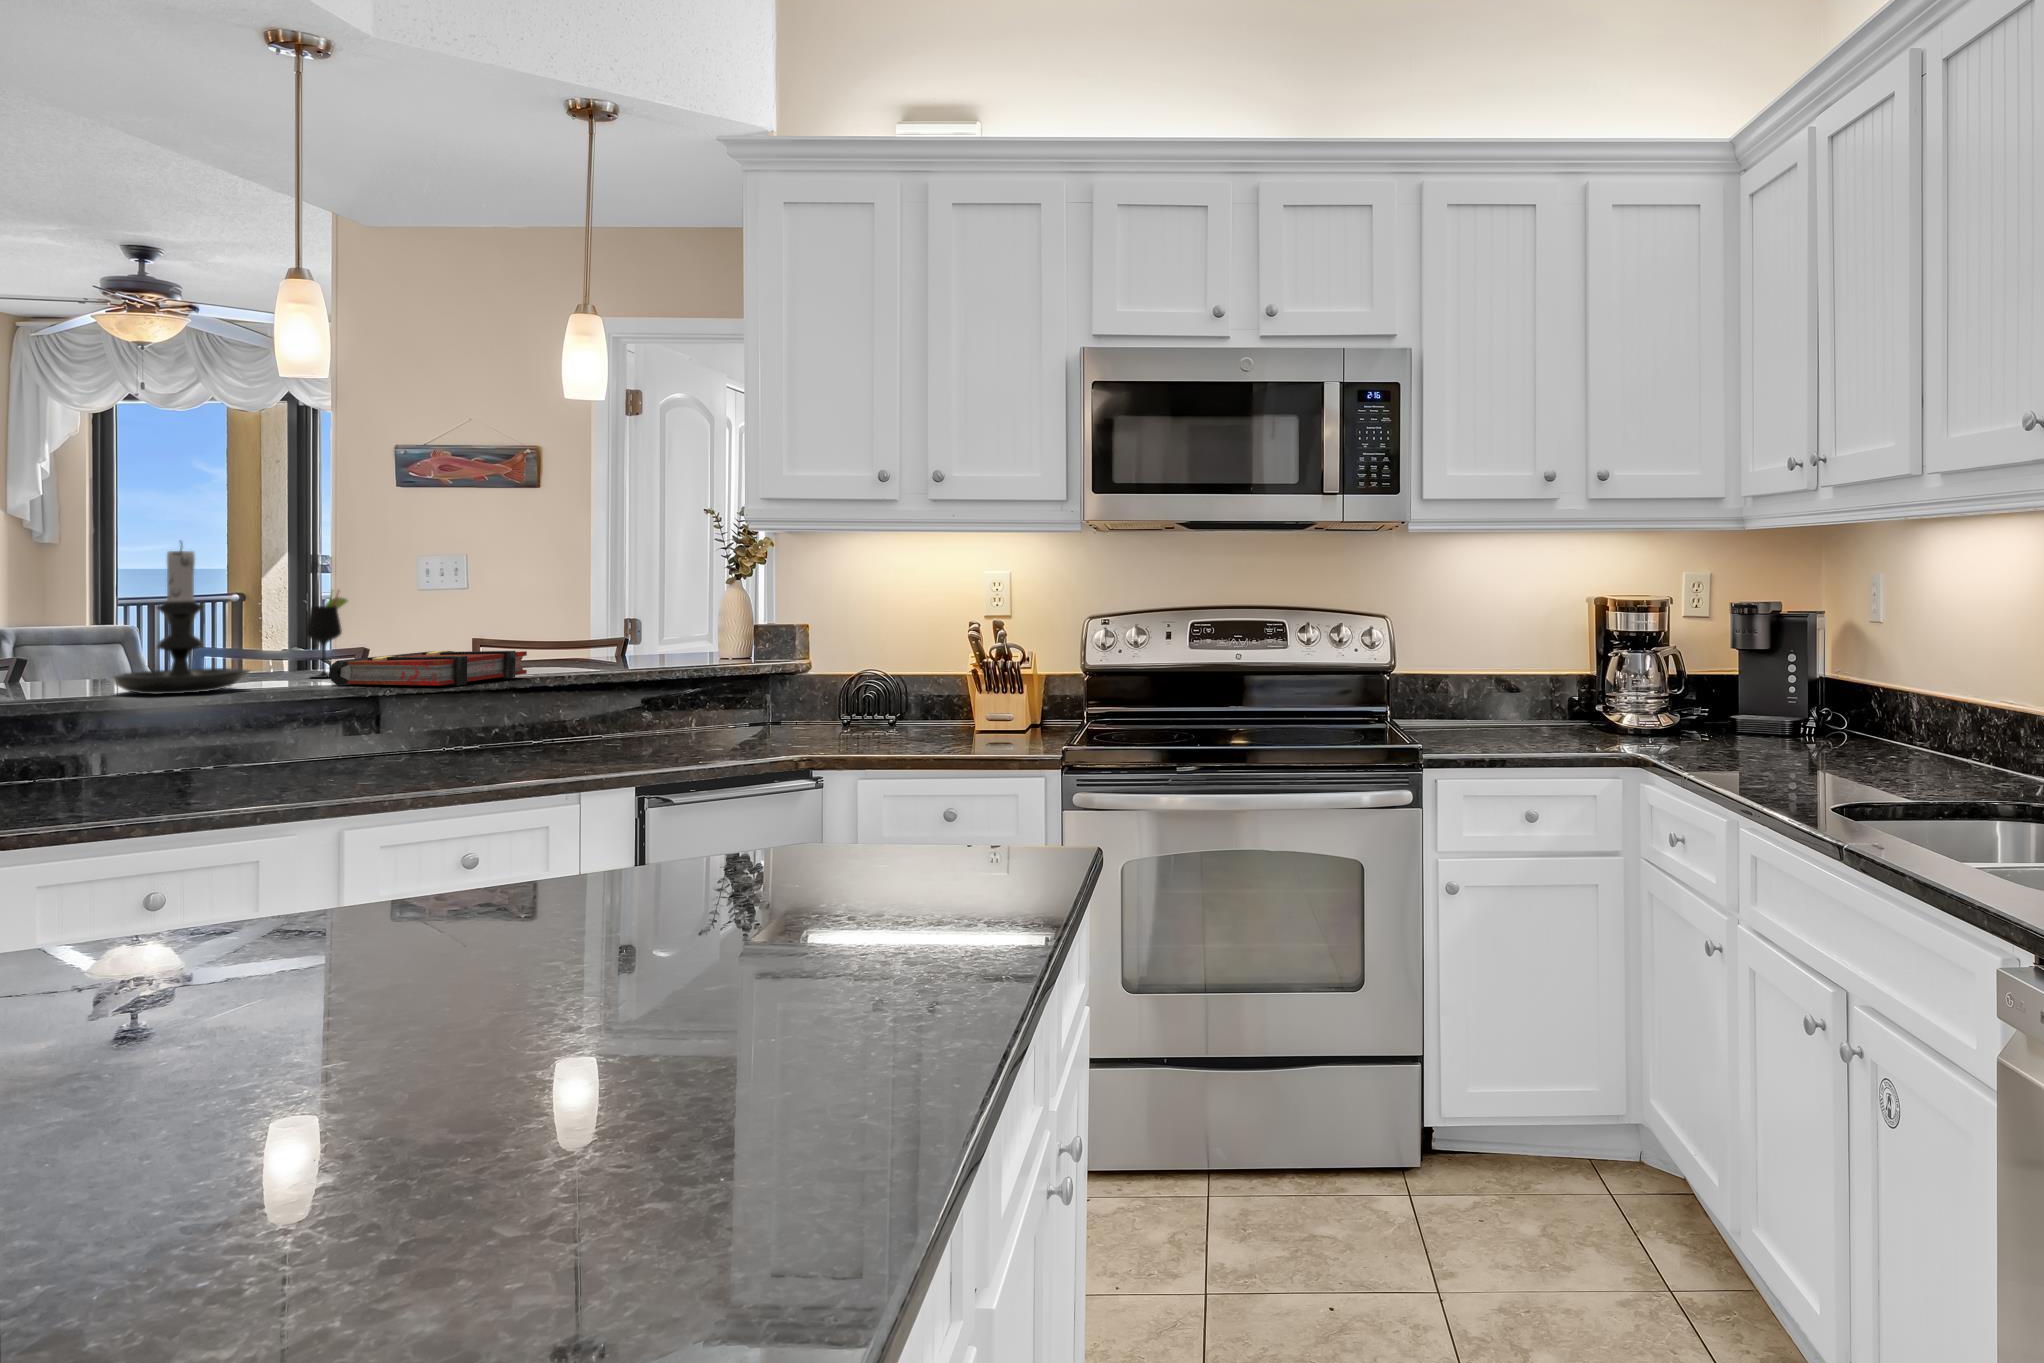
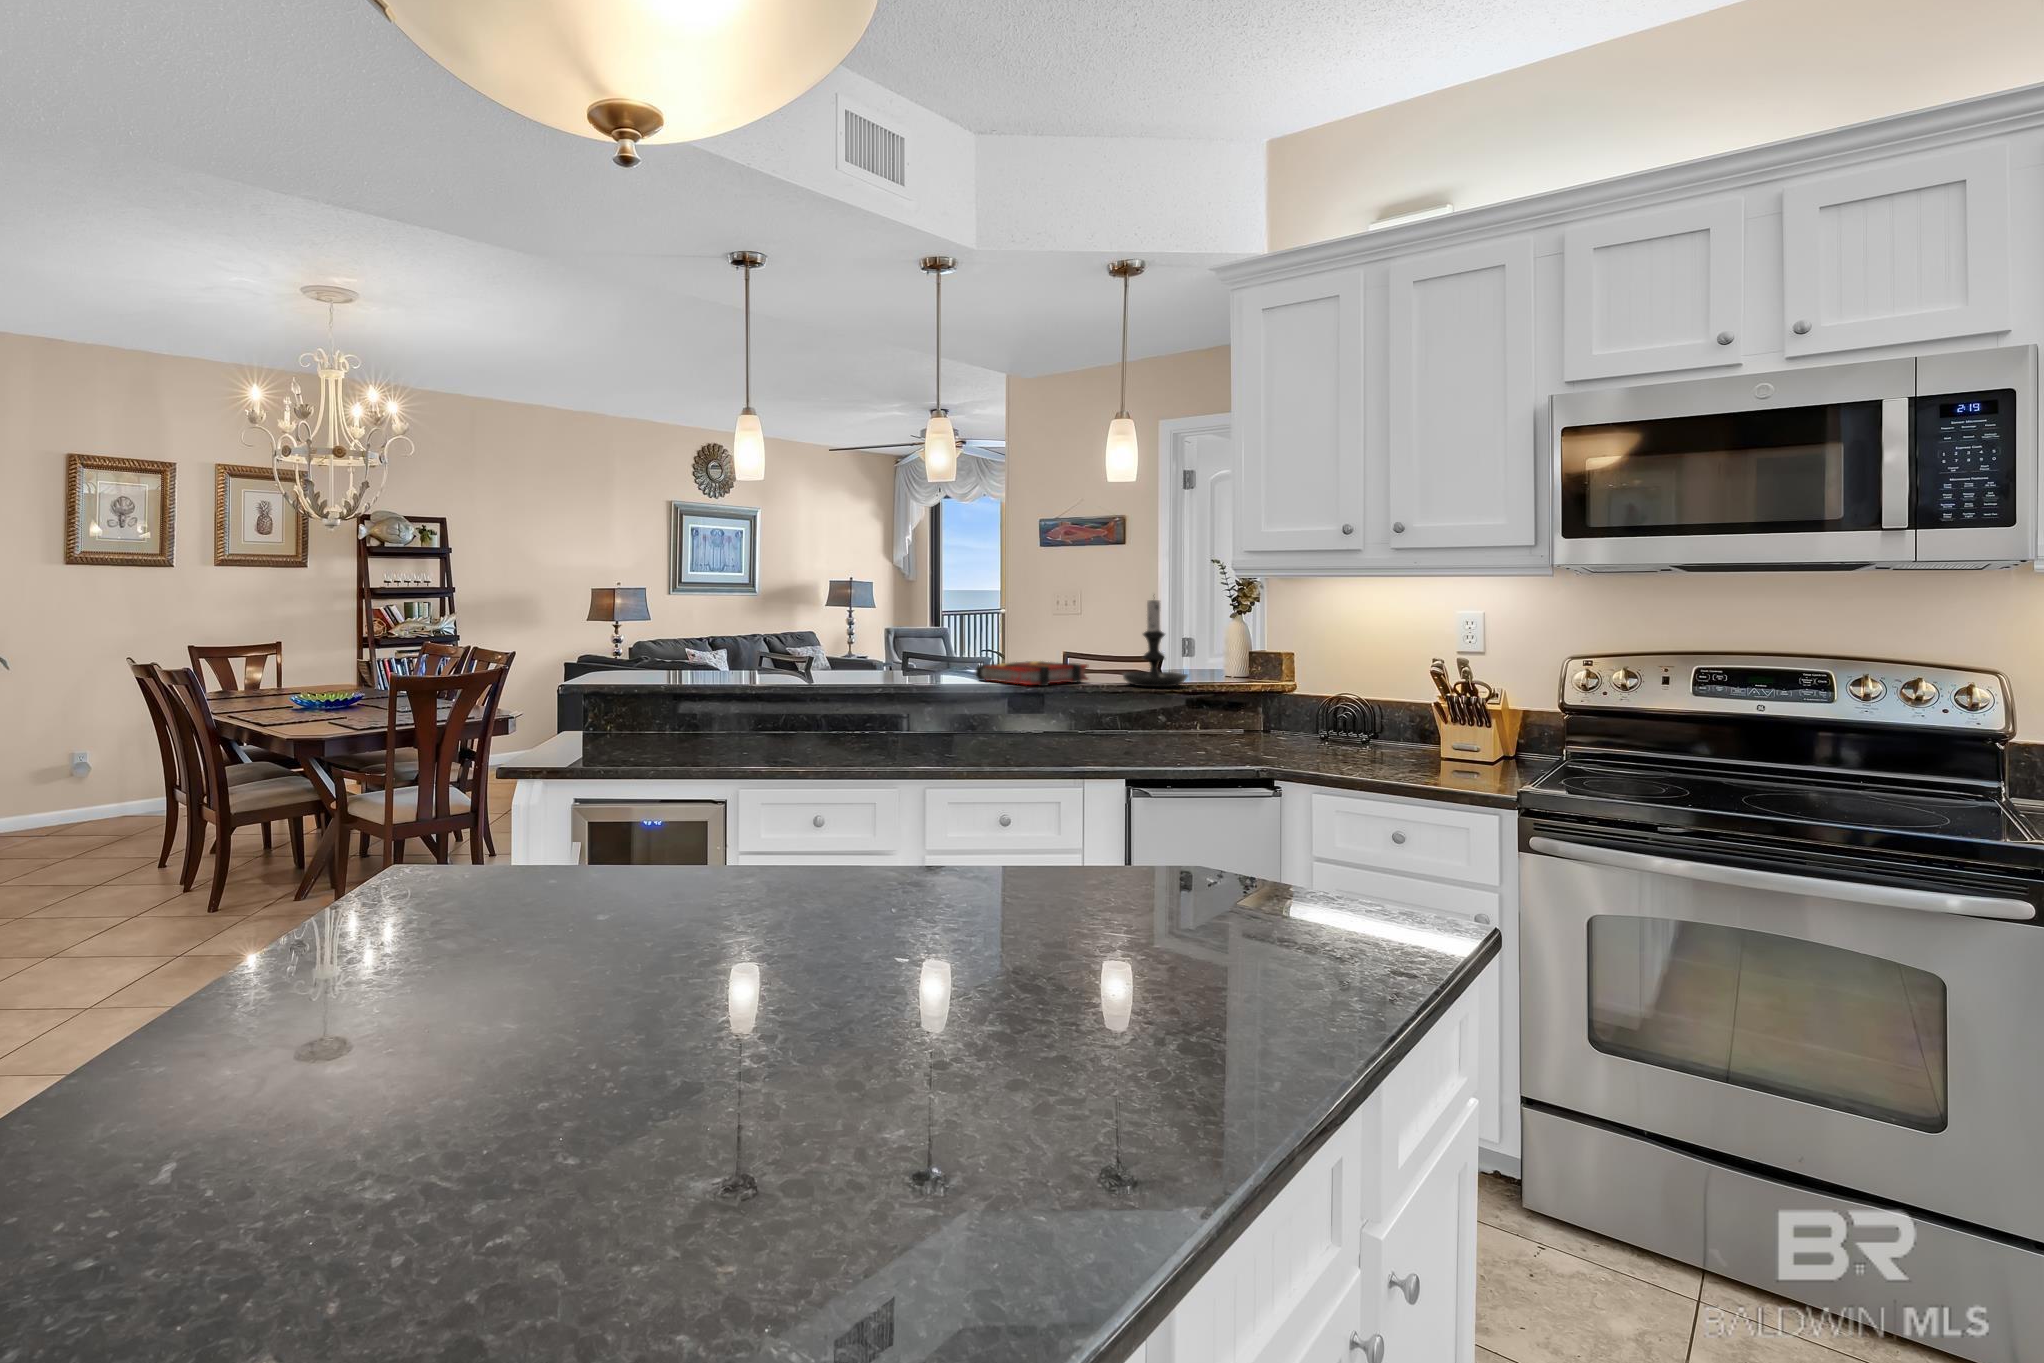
candle holder: present [112,542,249,694] -> present [1123,600,1188,687]
wine glass: present [306,591,348,678] -> none [968,619,990,675]

